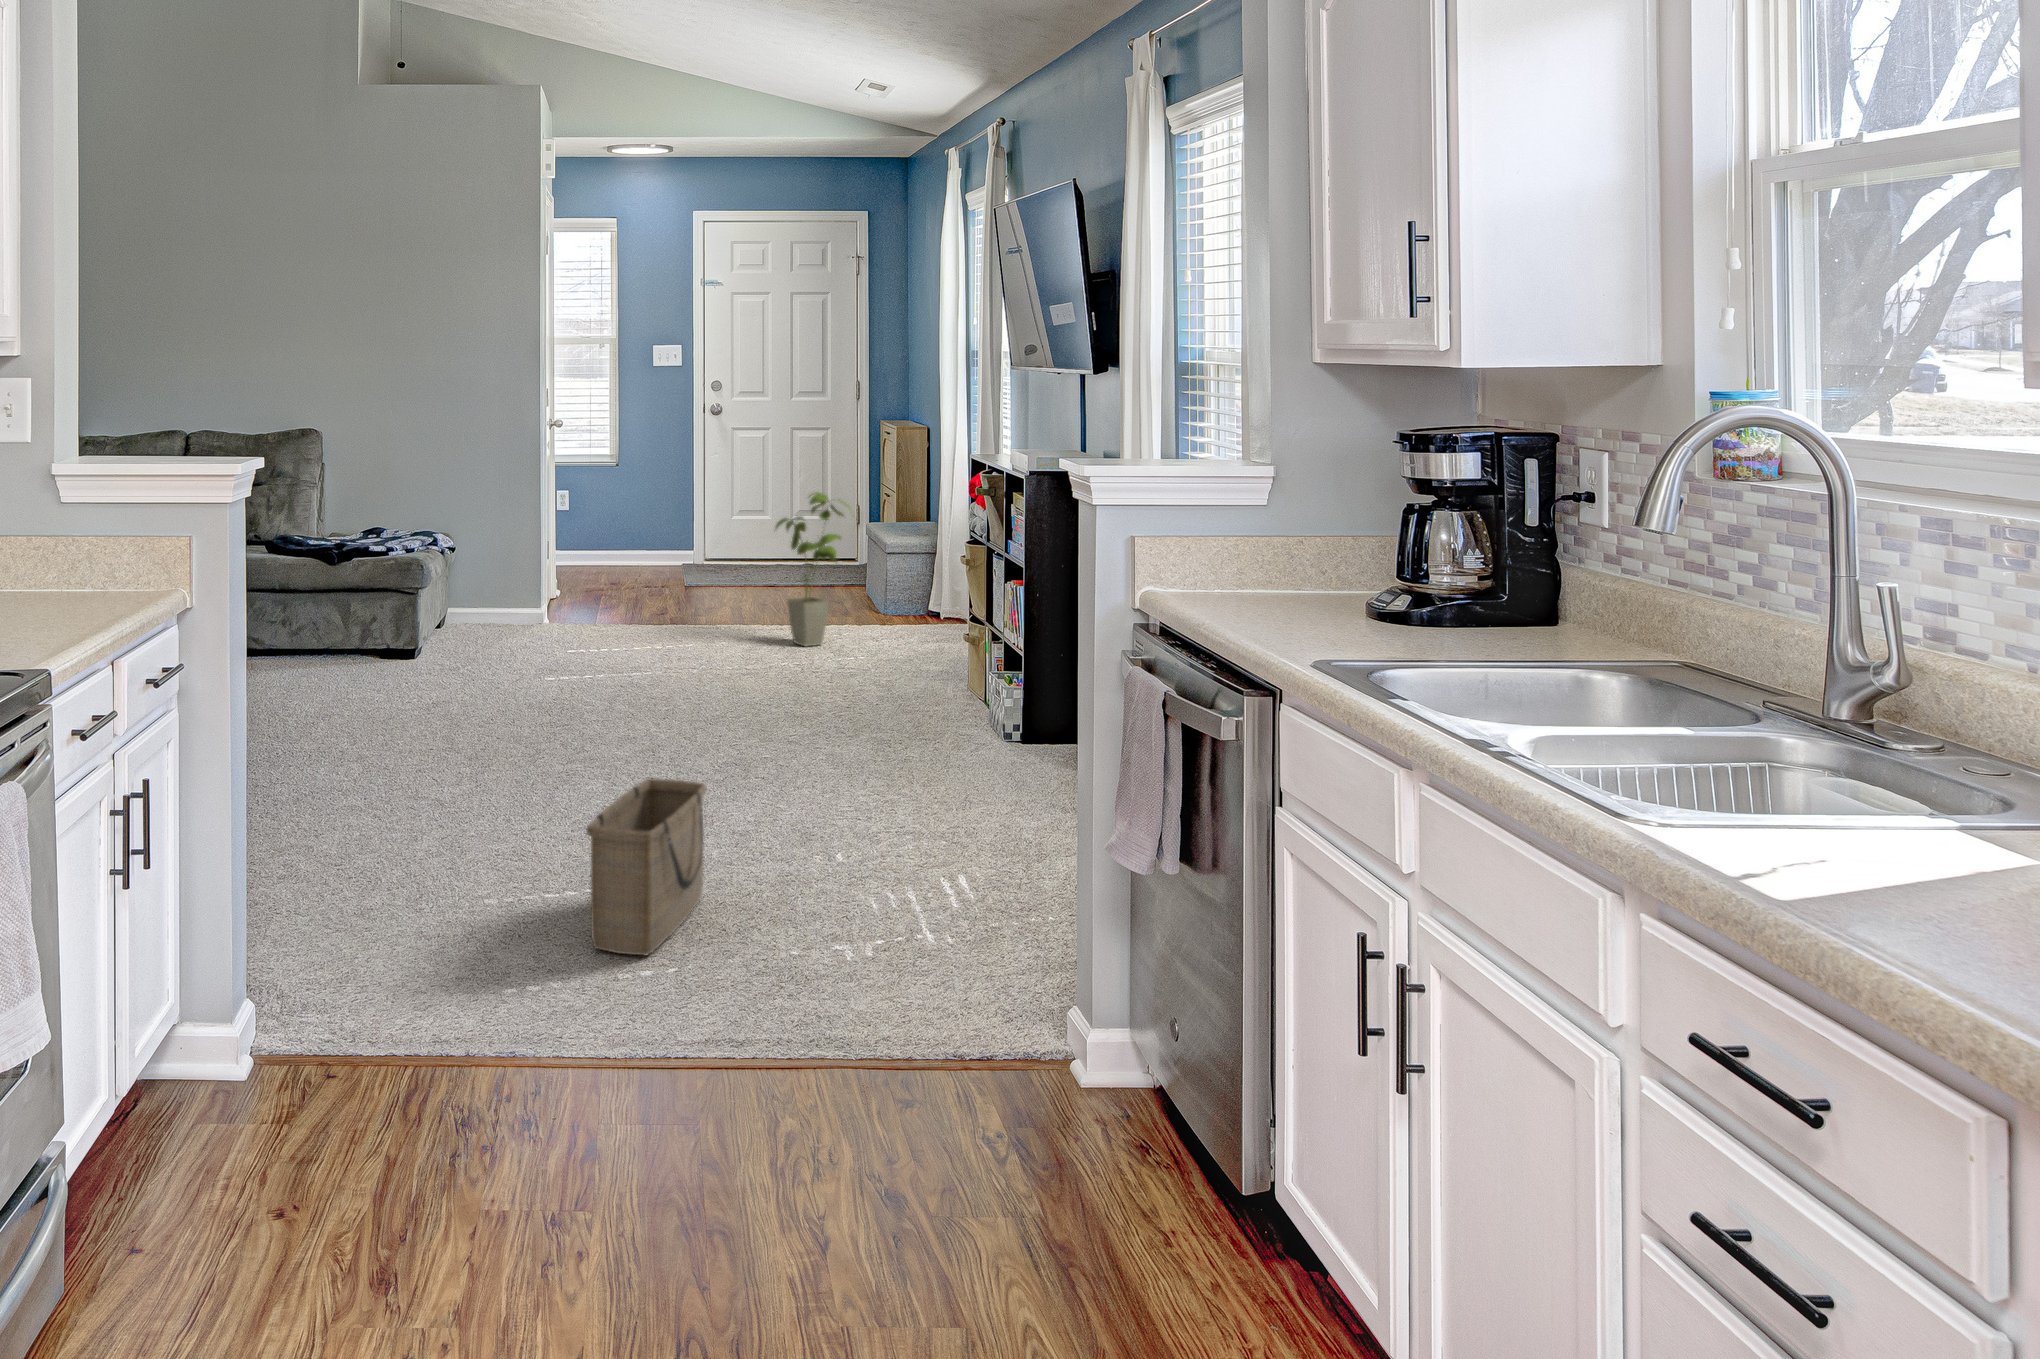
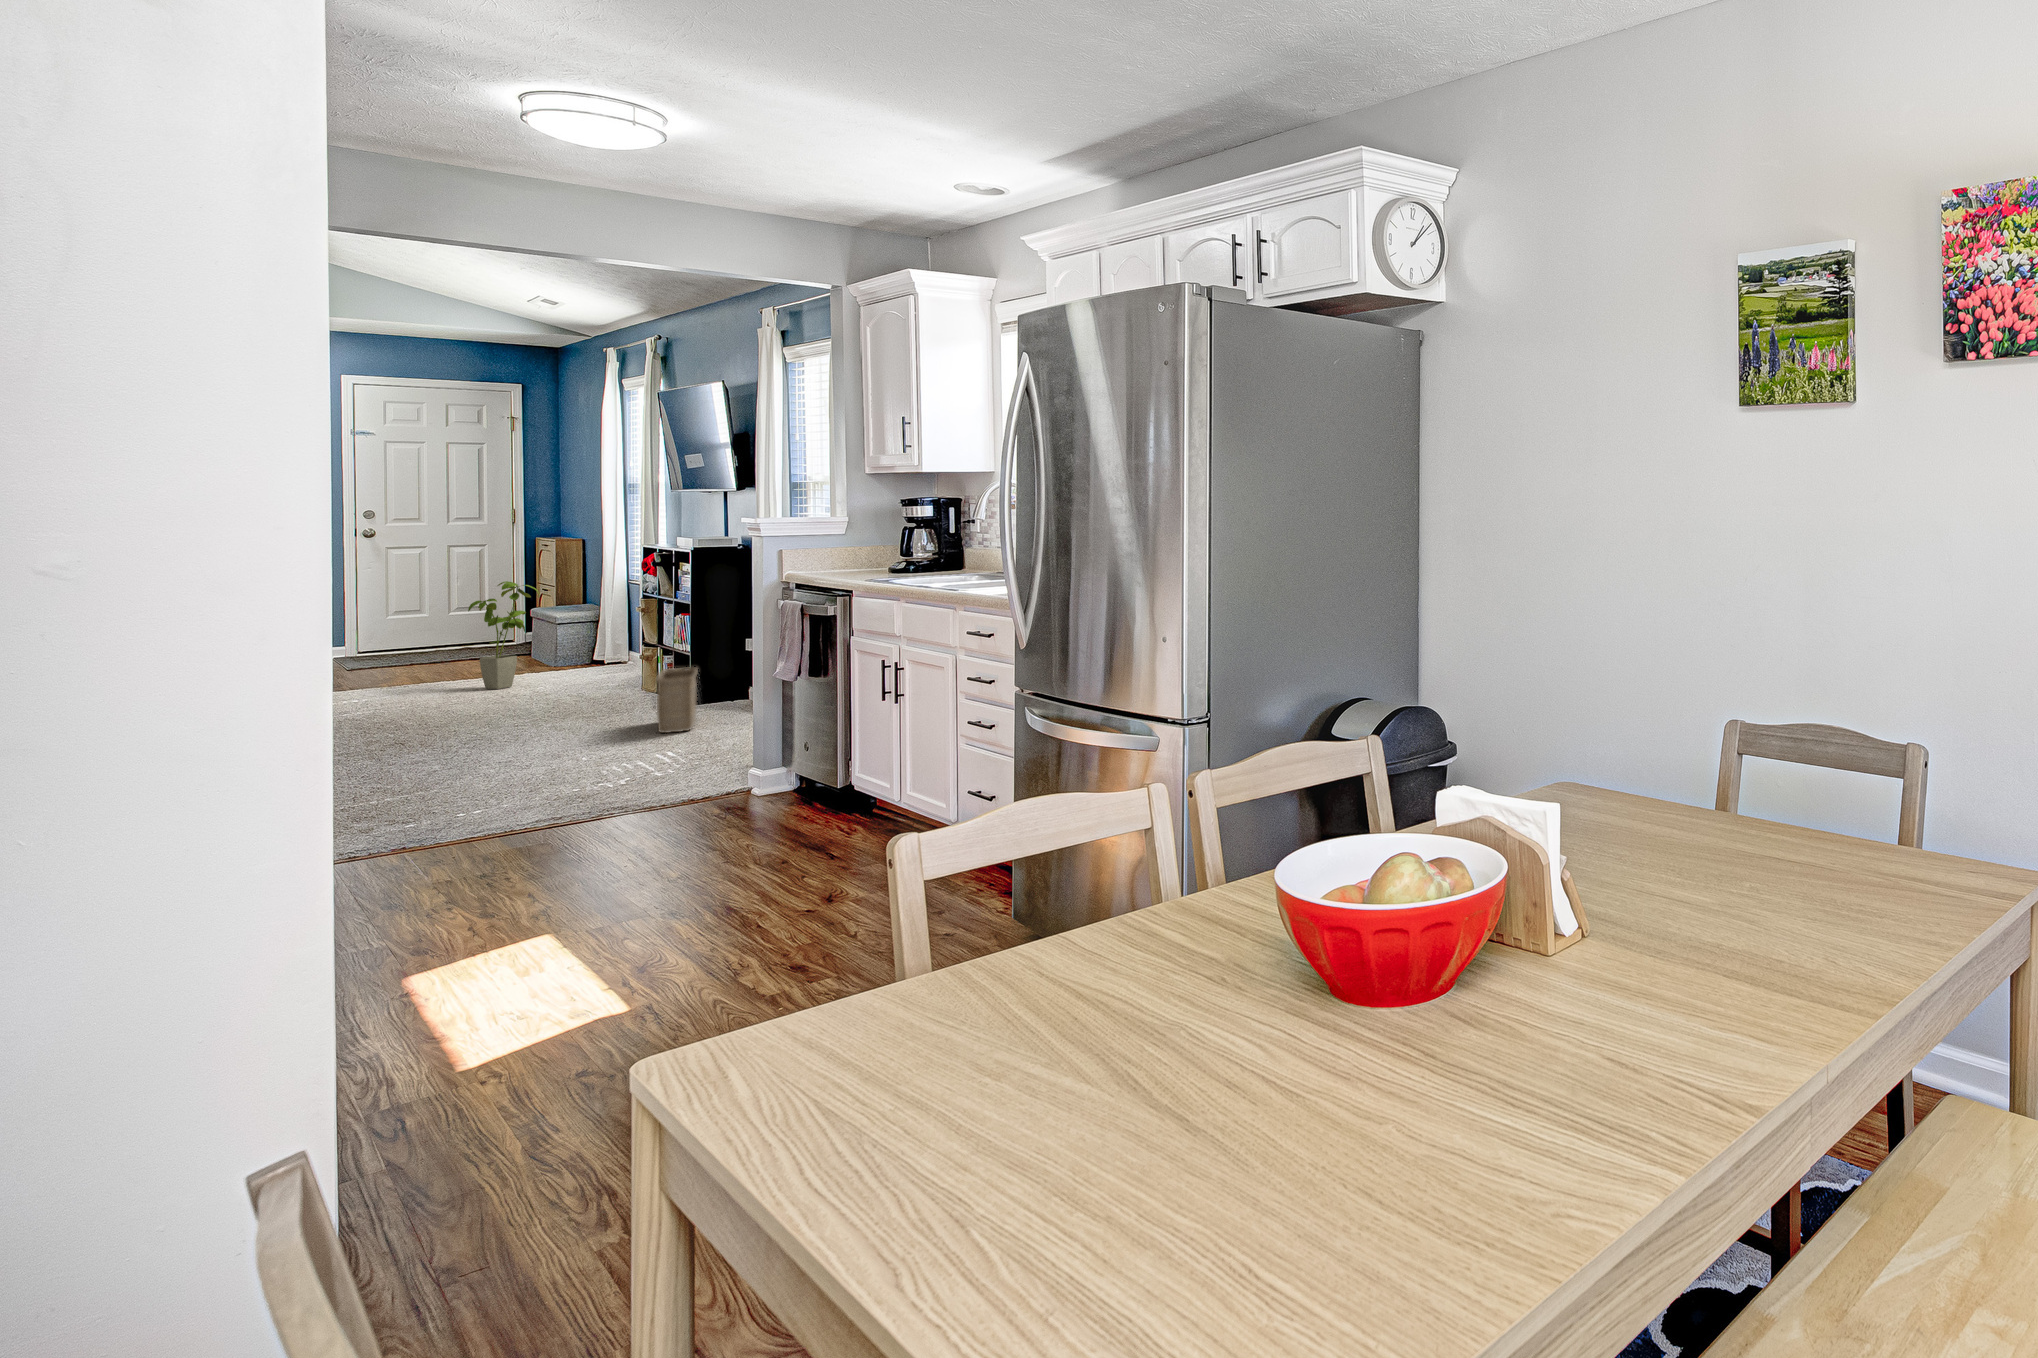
basket: present [586,778,707,955] -> present [654,667,699,733]

